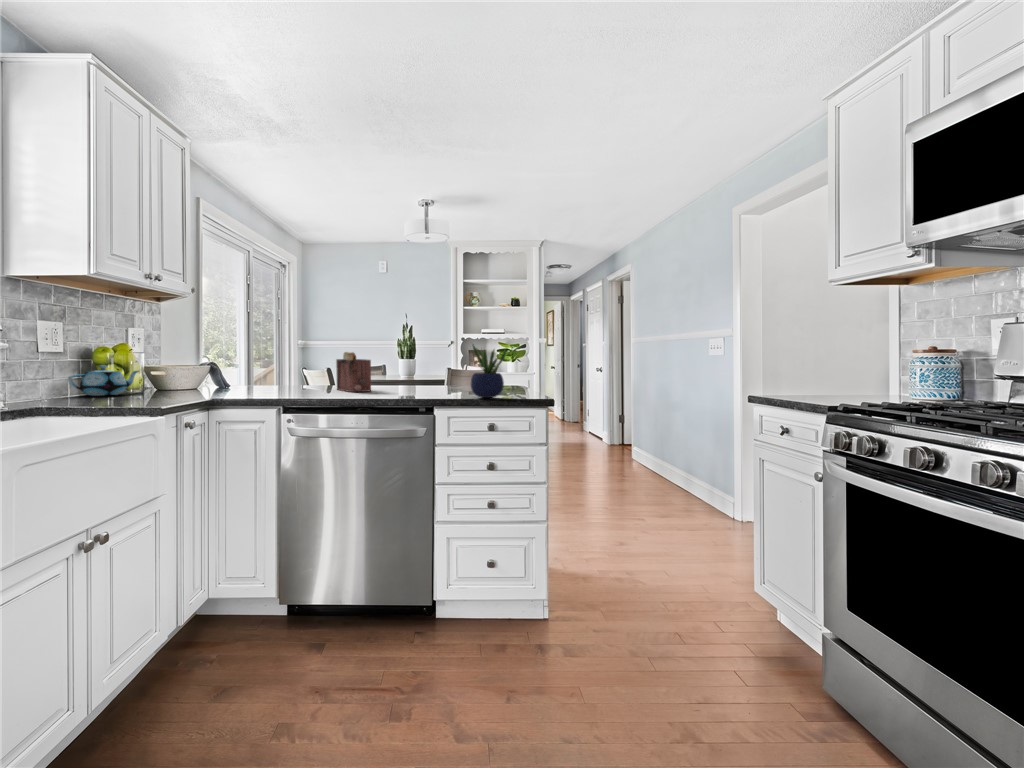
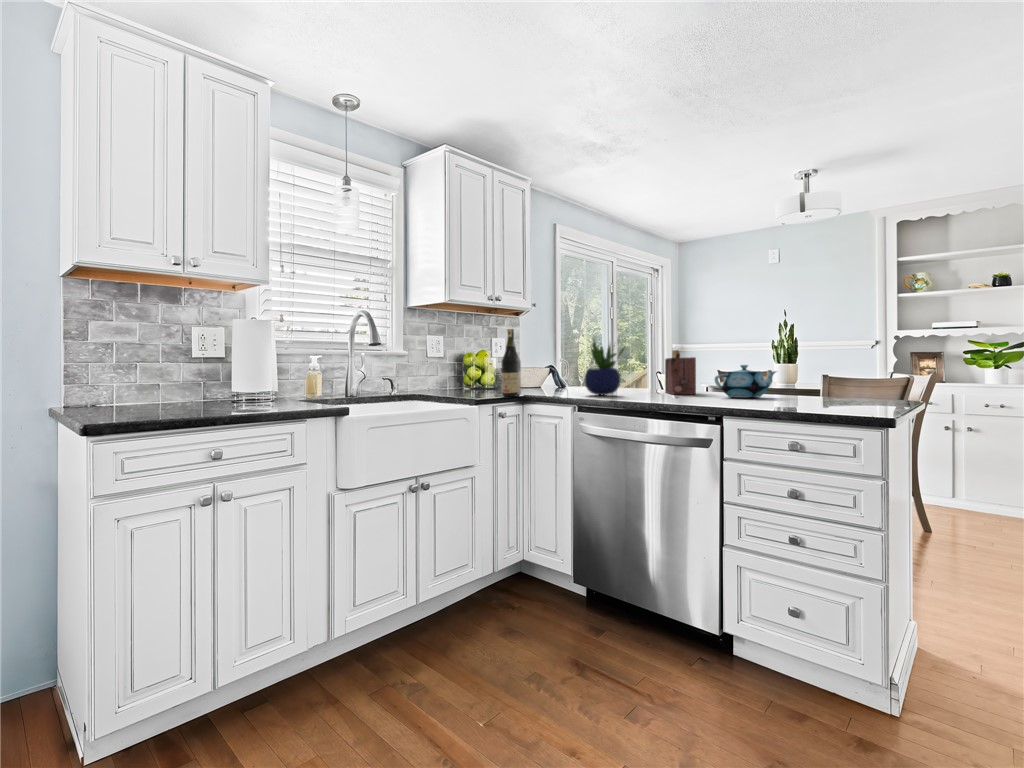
wine bottle: none [190,329,215,402] -> present [501,329,521,397]
potted plant: present [471,344,507,398] -> present [585,342,625,395]
teapot: present [68,365,138,396] -> present [715,365,776,398]

